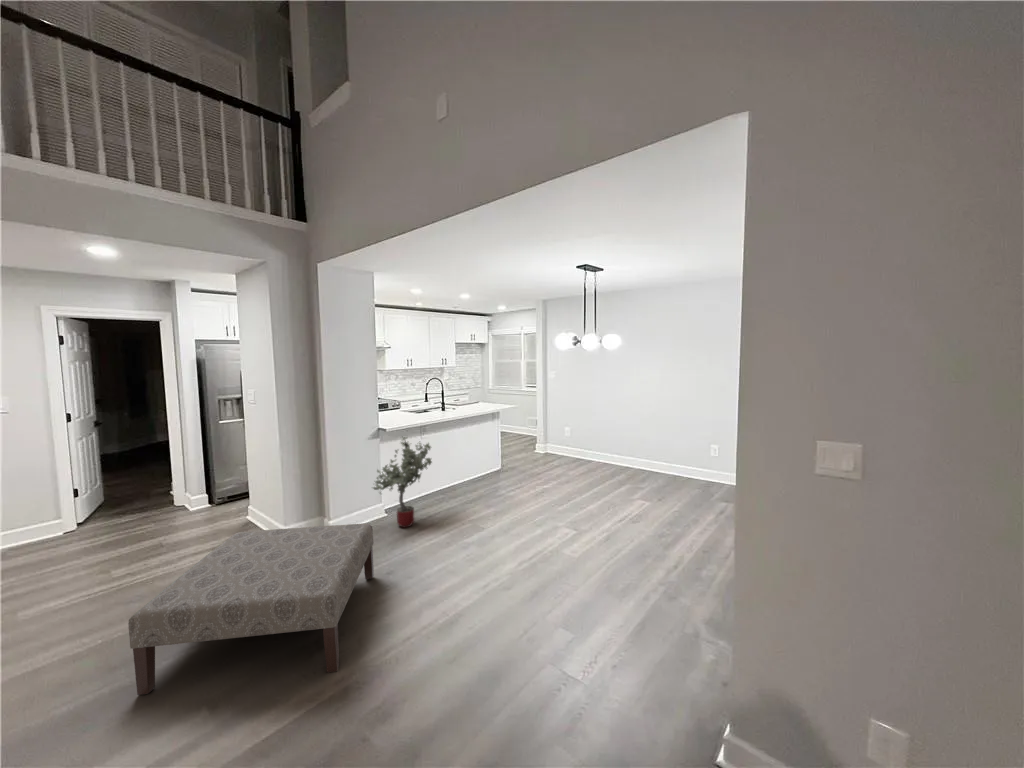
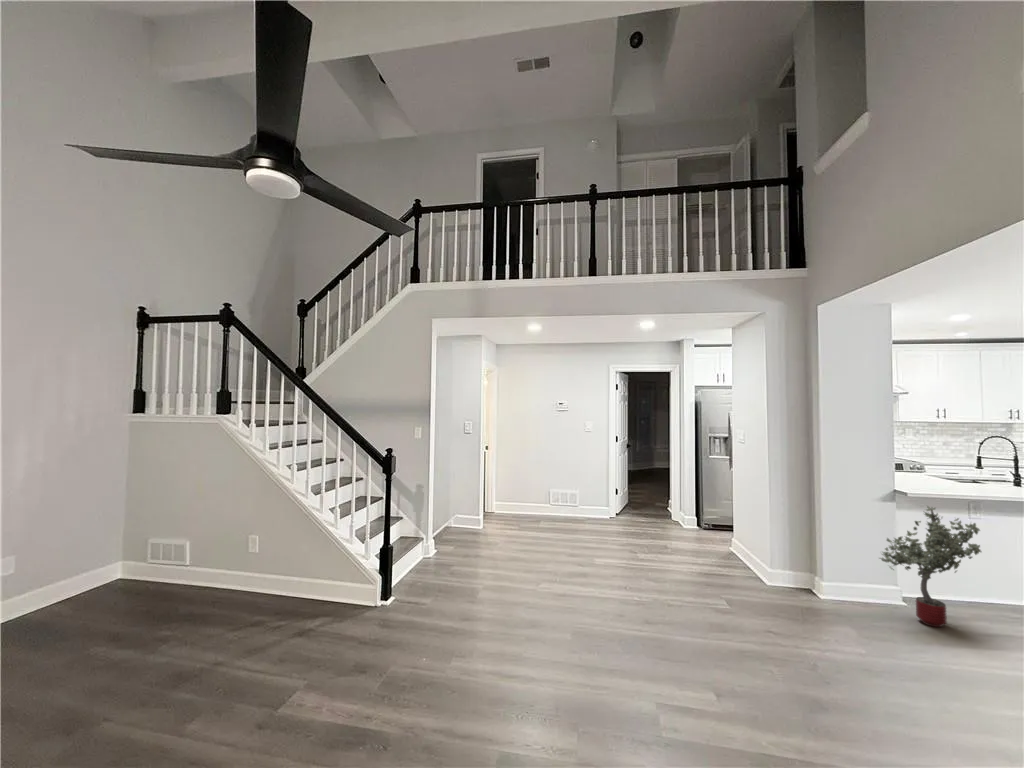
ottoman: present [128,523,374,695] -> none [666,555,883,728]

